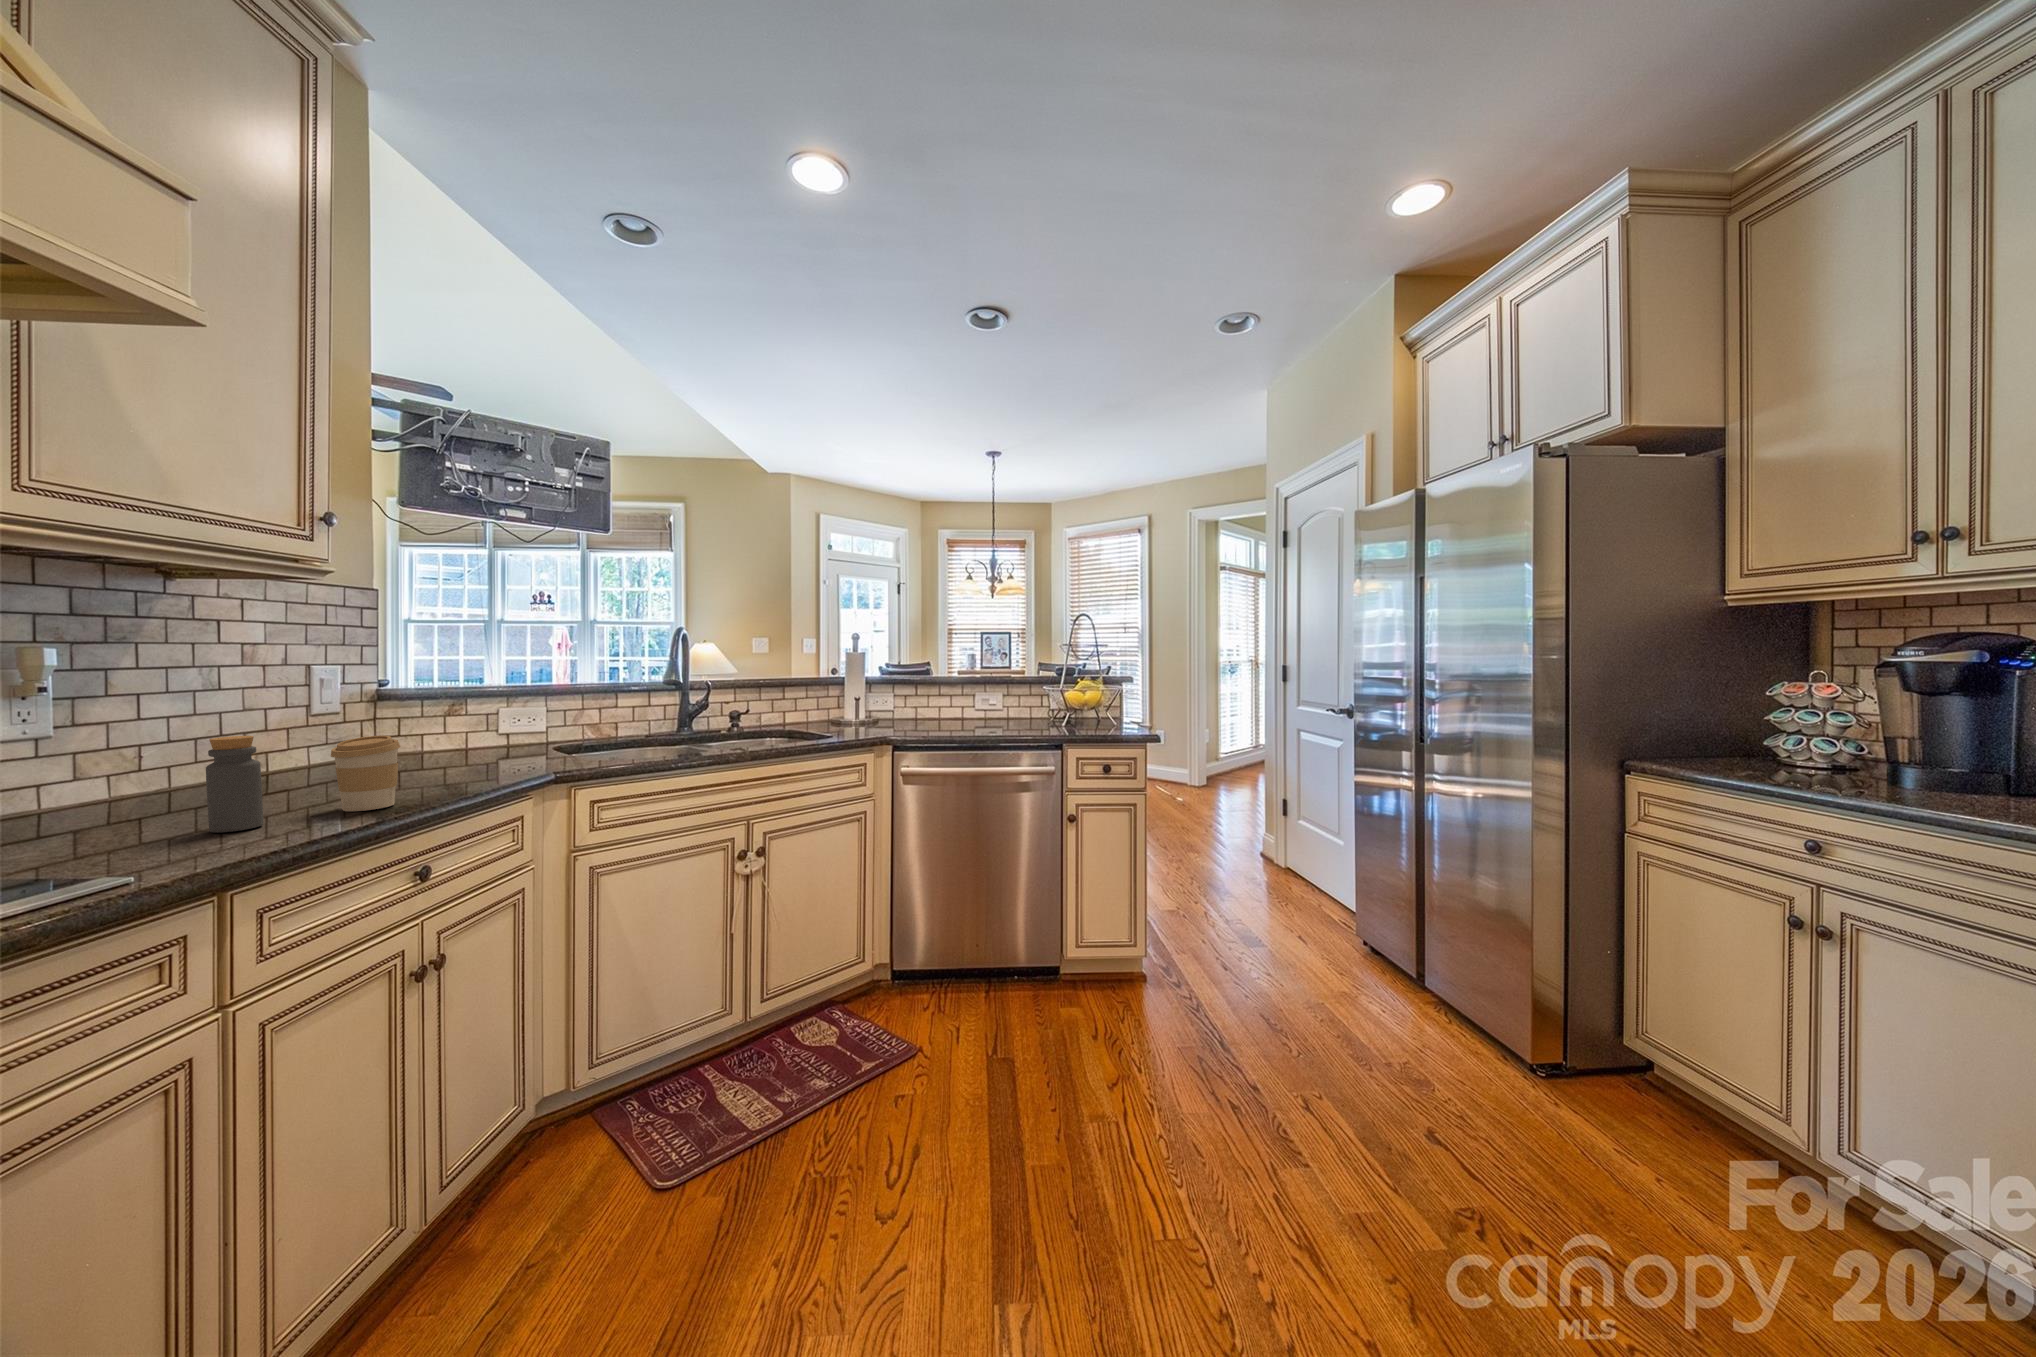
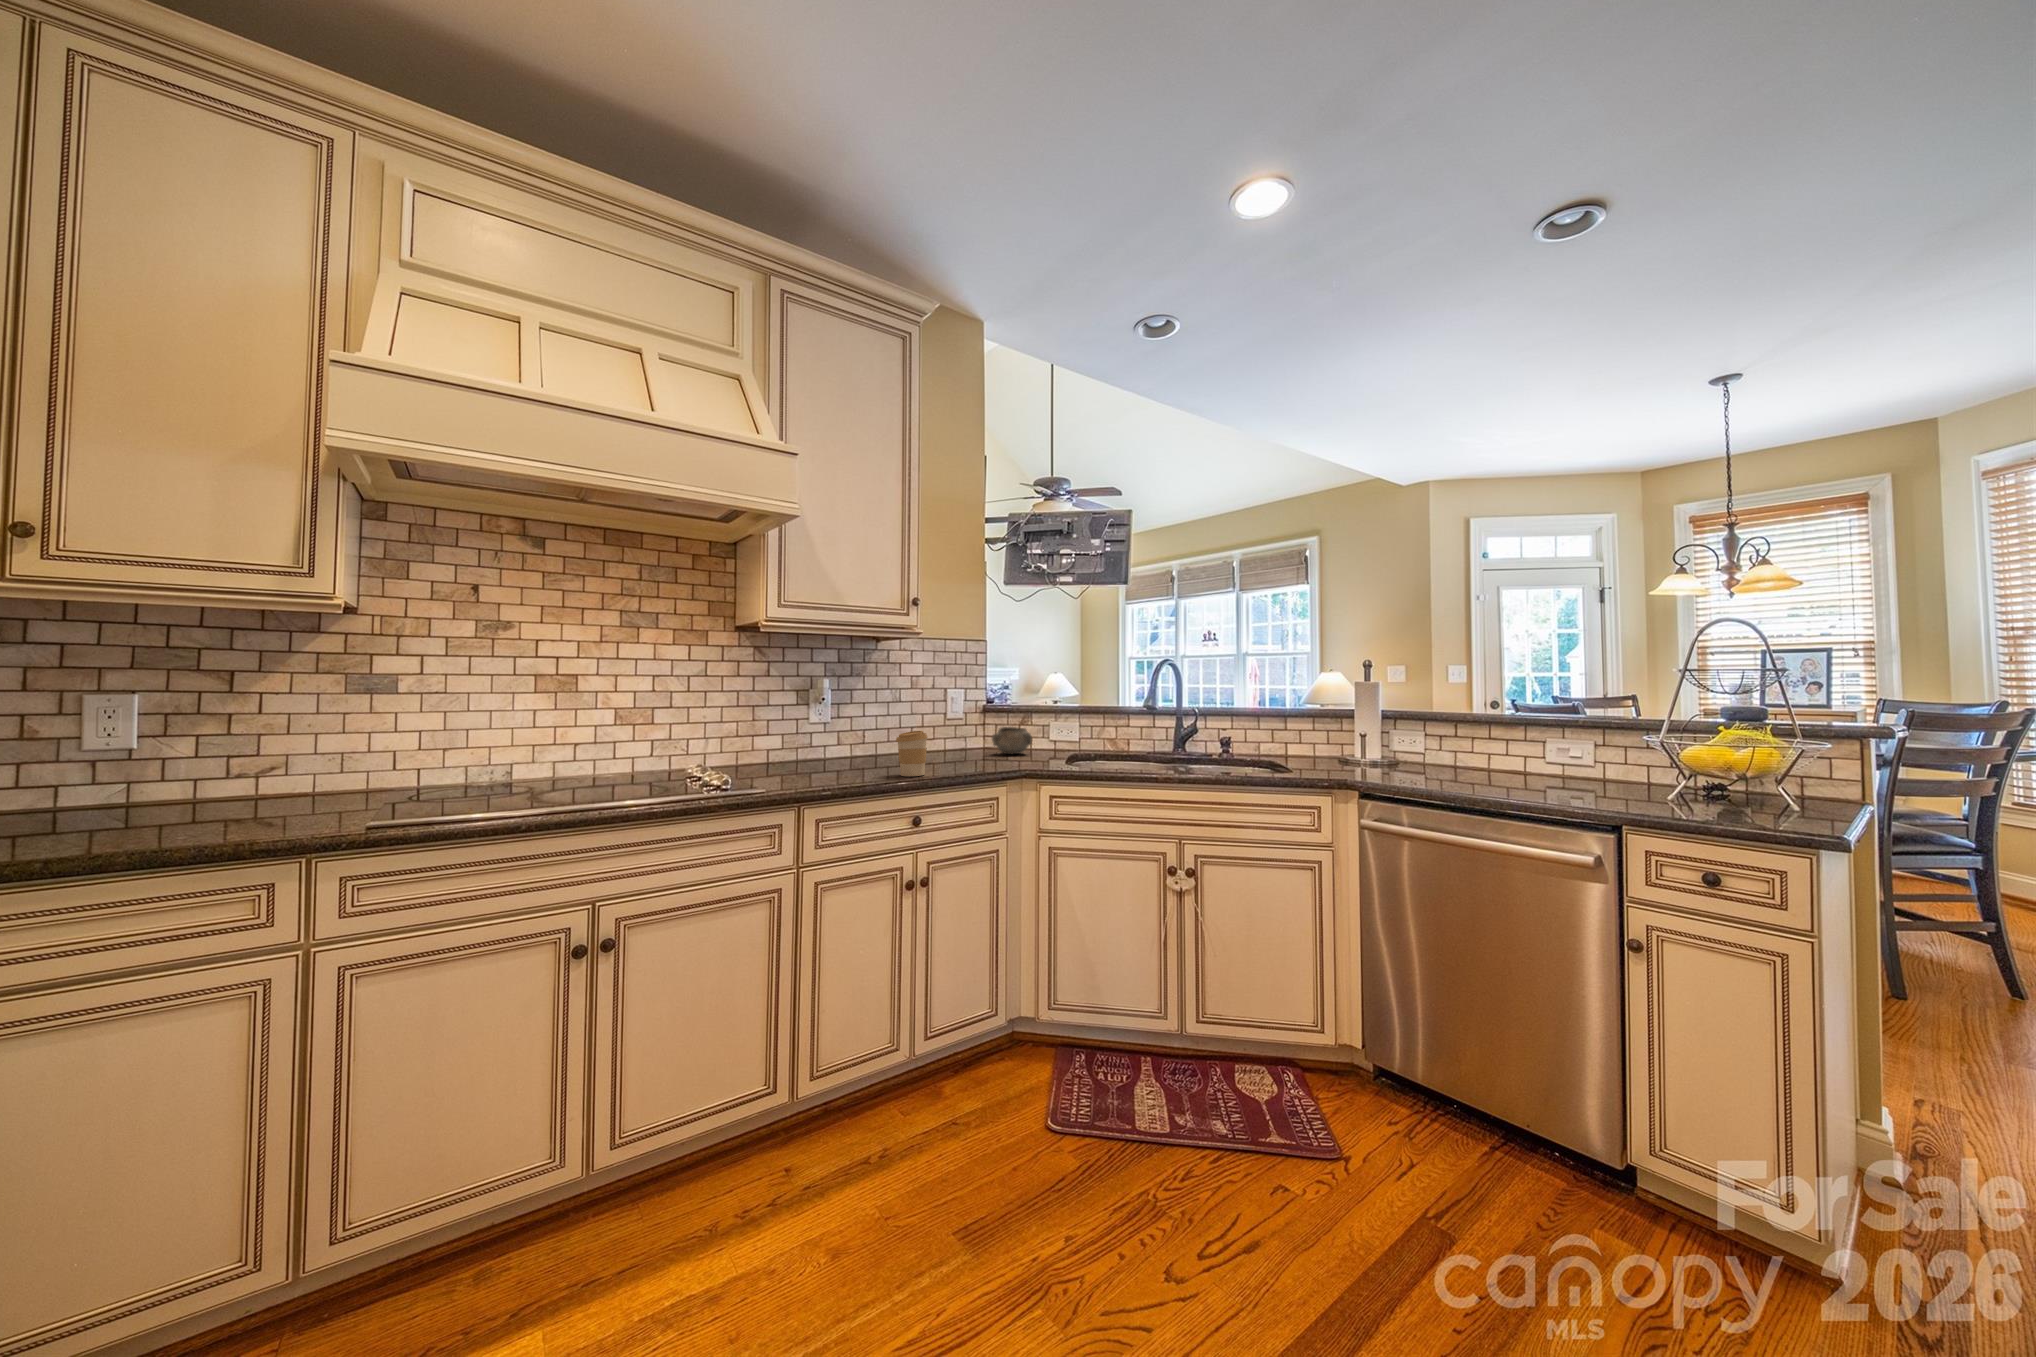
decorative bowl: none [422,719,493,757] -> present [992,727,1032,754]
bottle: present [206,736,263,833] -> none [844,725,865,778]

